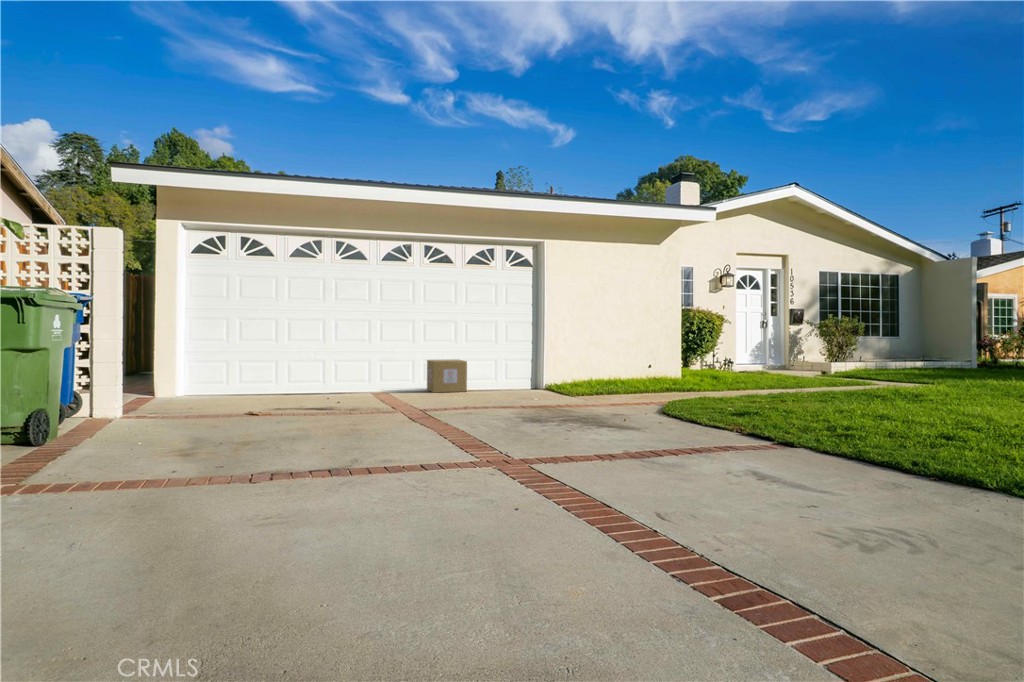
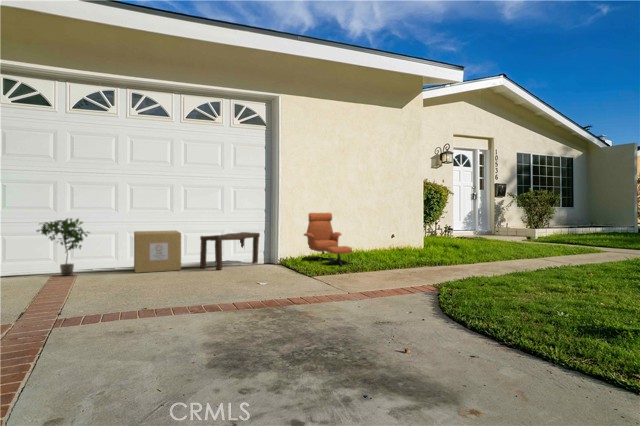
lounge chair: none [567,344,611,391] -> present [304,213,352,266]
potted plant: none [365,349,398,393] -> present [36,219,89,276]
bench: none [481,361,529,392] -> present [200,232,260,270]

